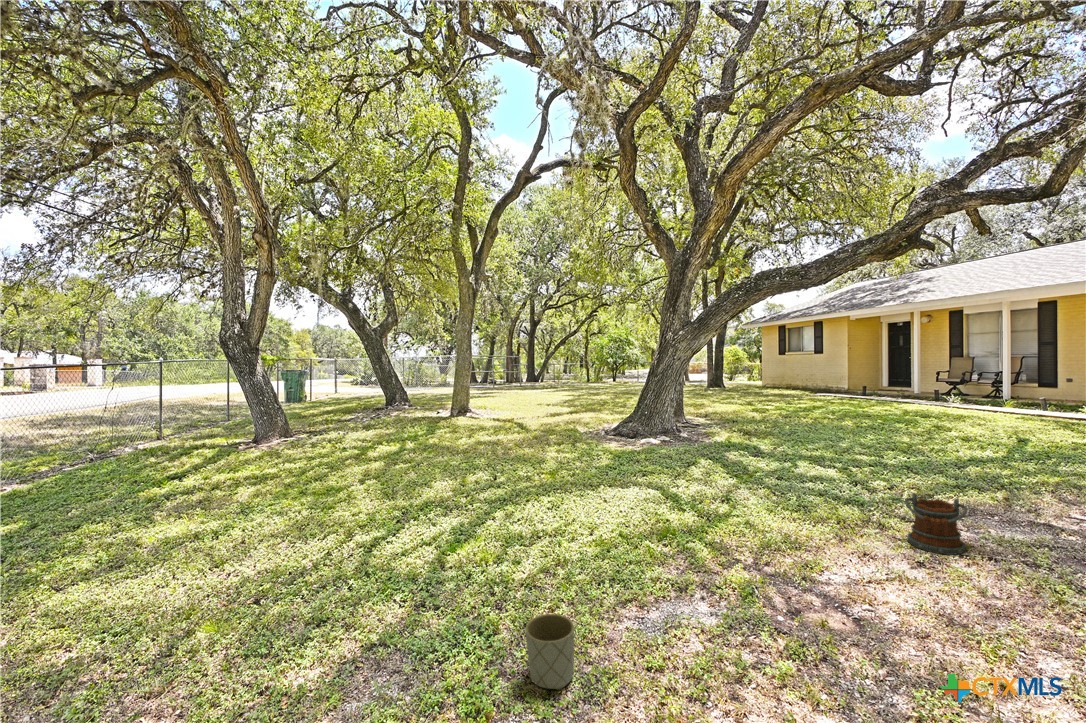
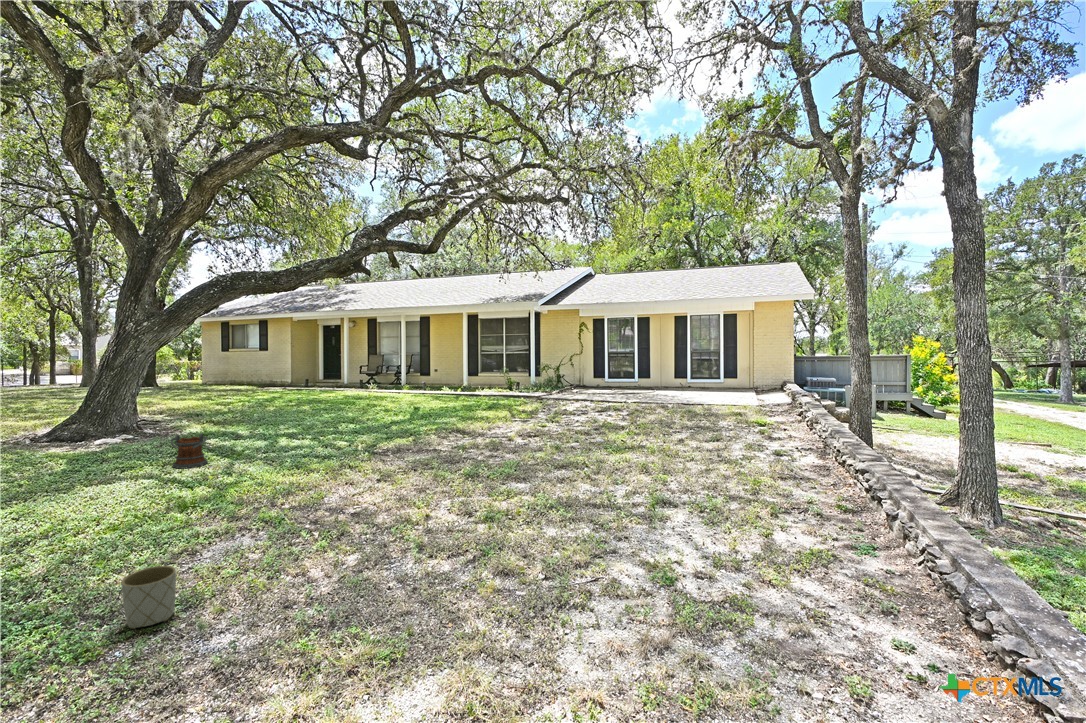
bucket: present [905,493,968,555] -> present [170,434,208,469]

